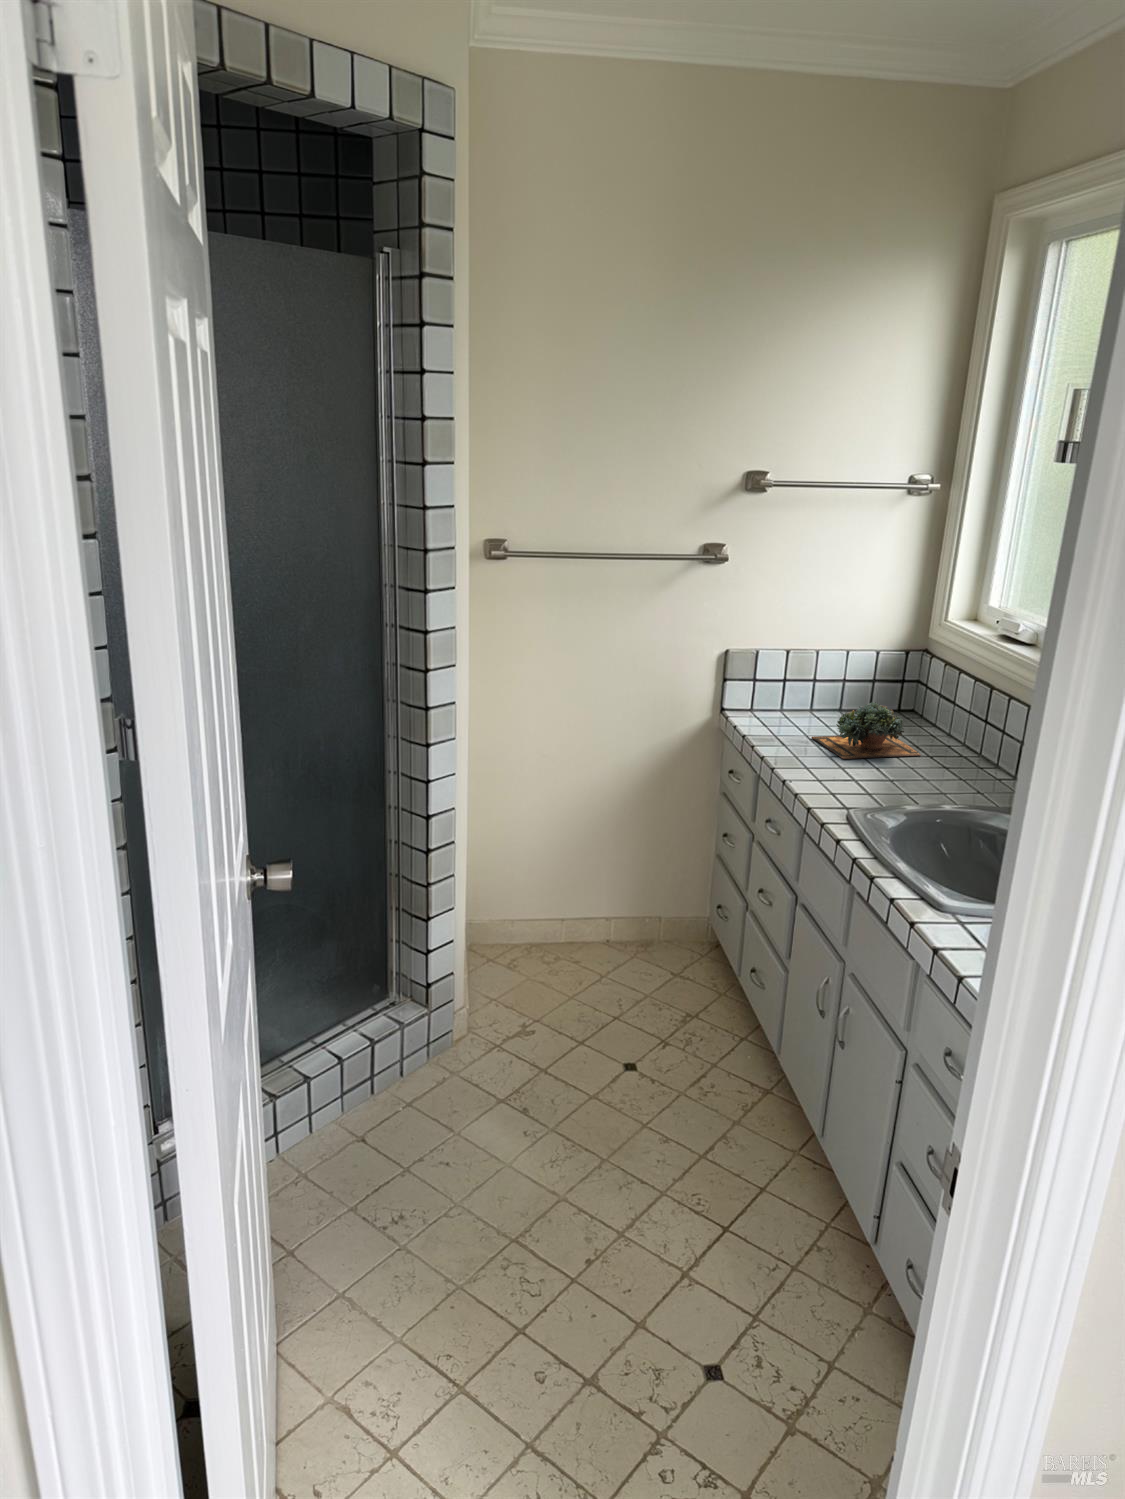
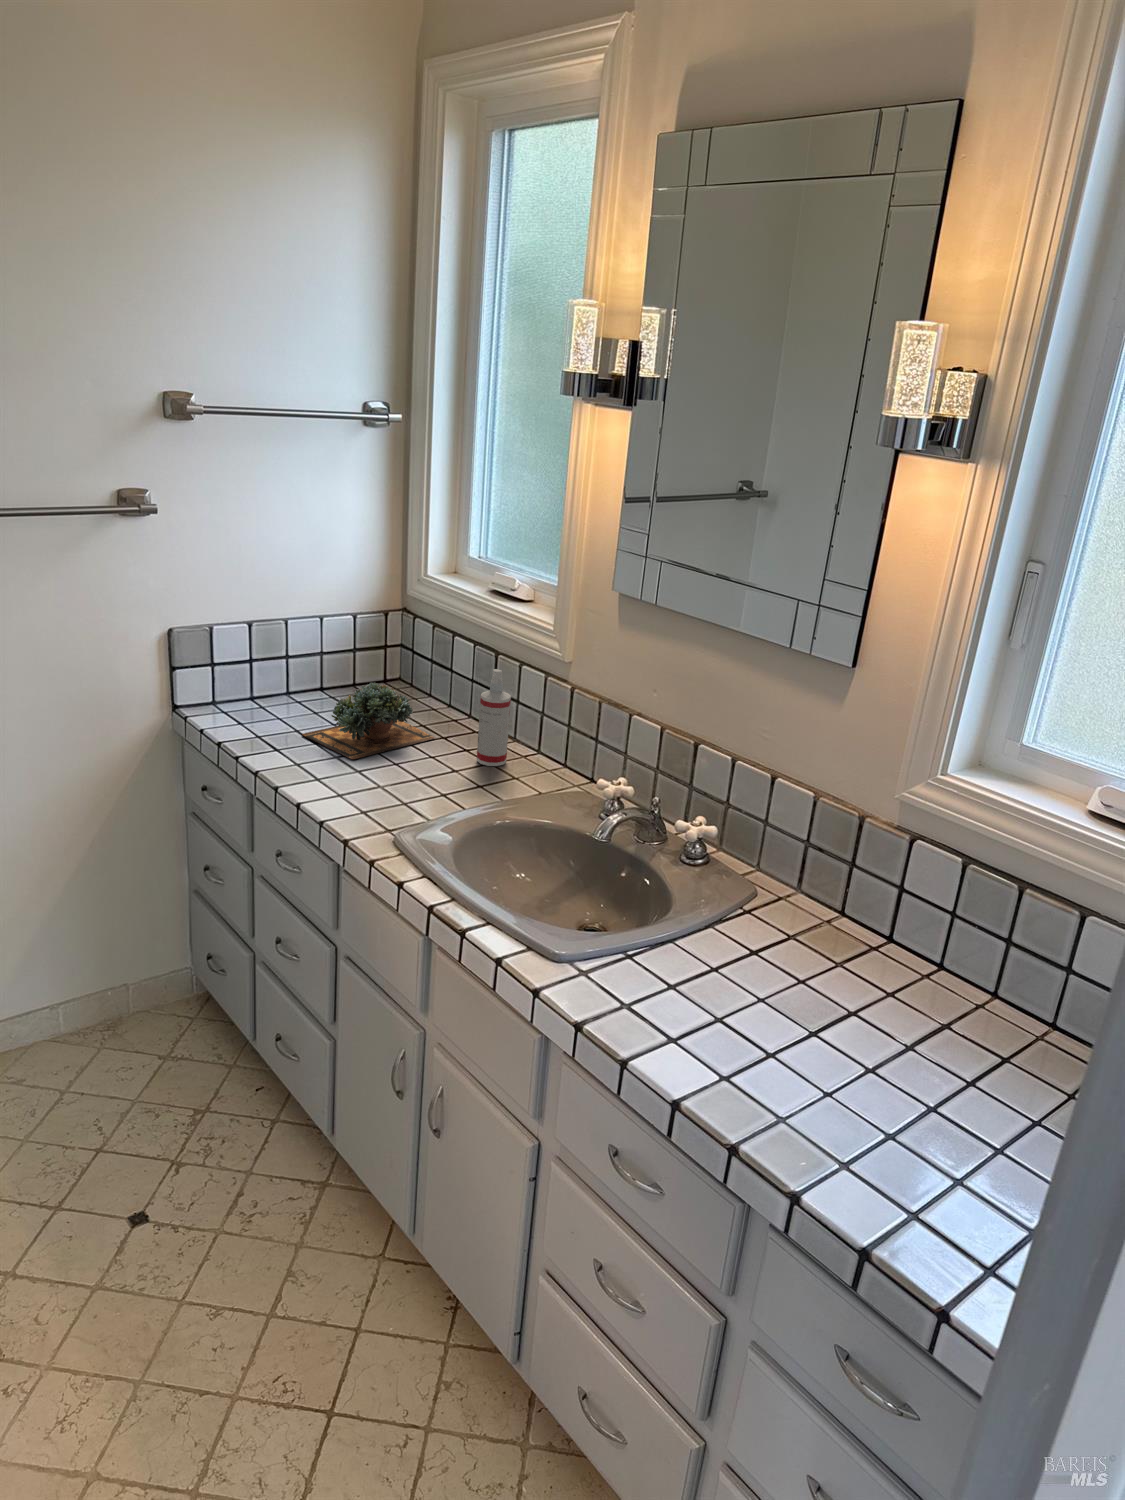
spray bottle: none [949,699,986,782] -> present [477,669,511,766]

